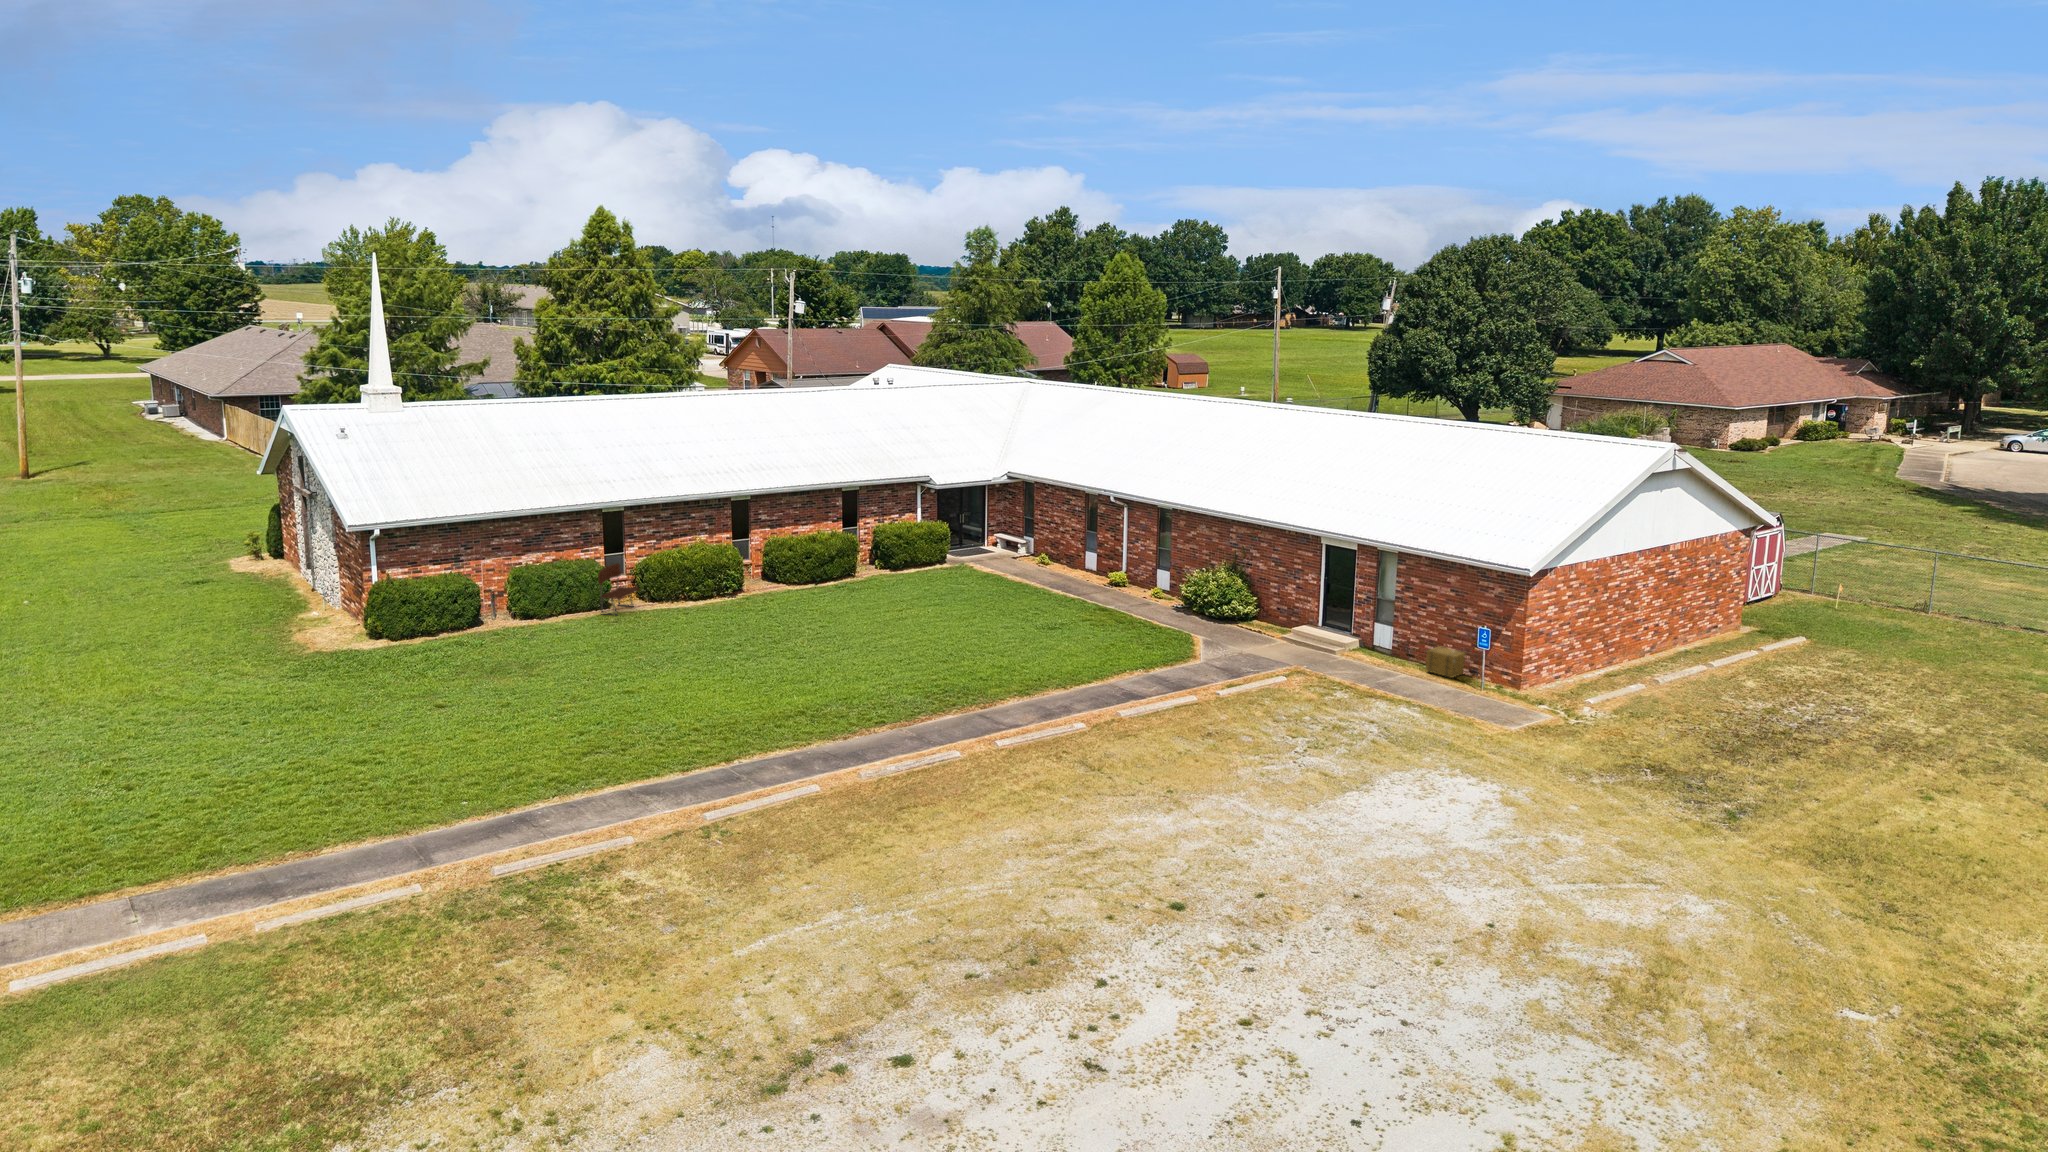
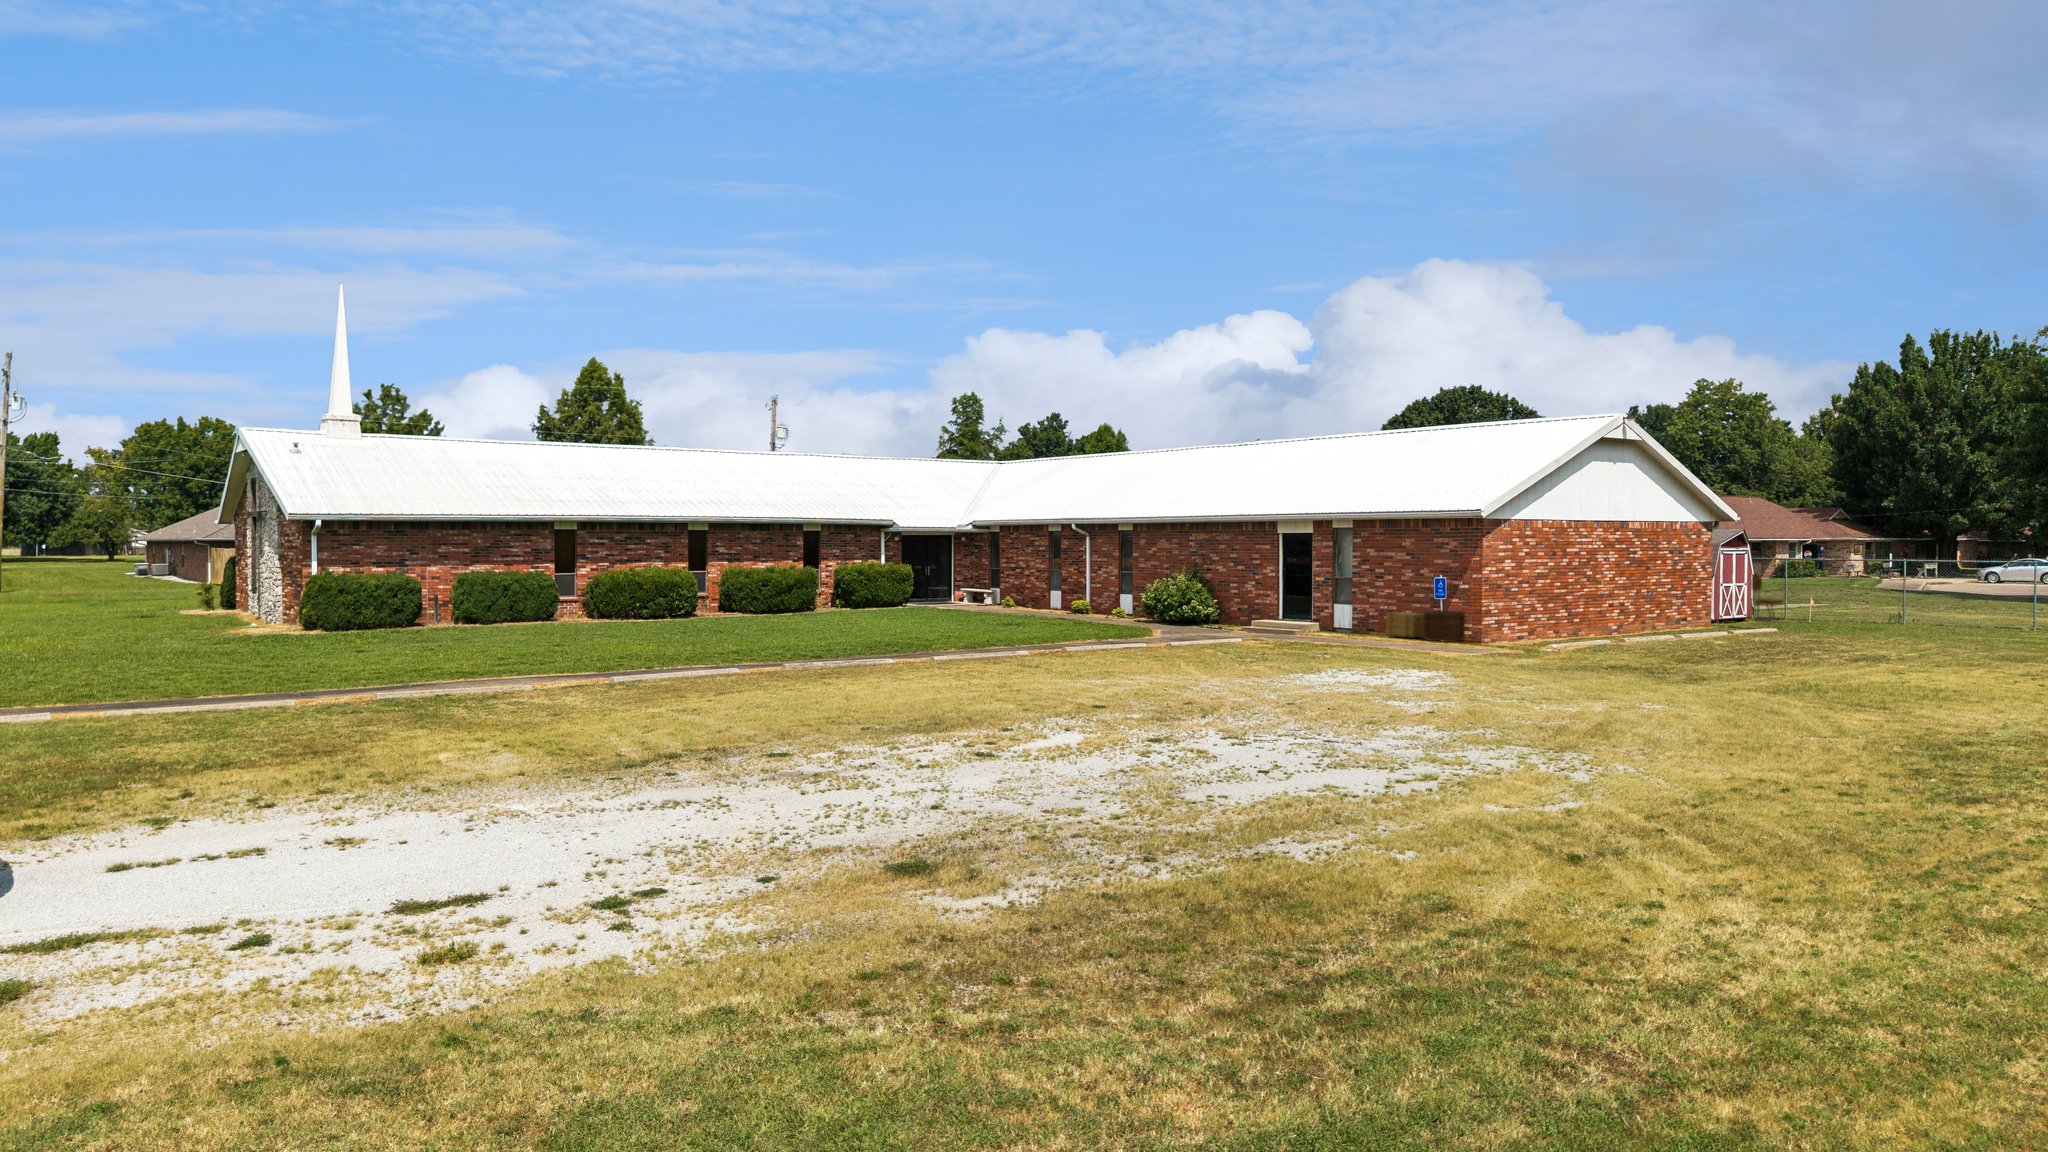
bench: present [598,563,639,615] -> present [1752,576,1783,621]
wooden crate: none [1462,651,1505,690] -> present [1423,610,1465,642]

